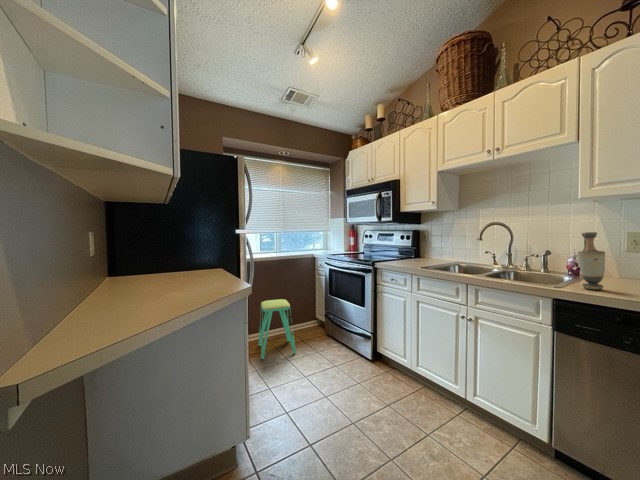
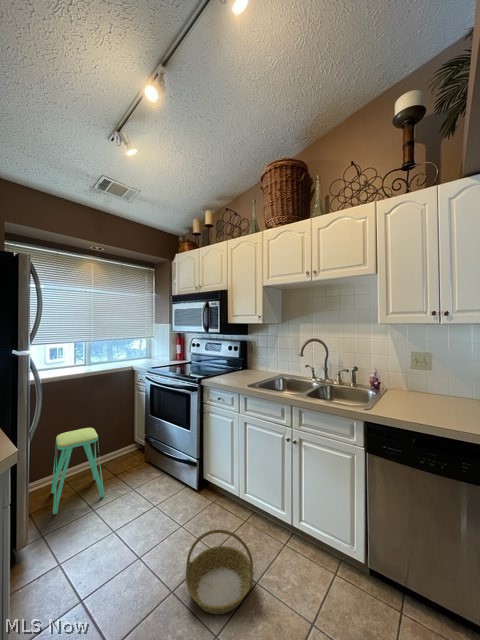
vase: present [578,232,605,290] -> none [380,358,400,410]
basket: none [365,382,425,449] -> present [186,530,253,614]

